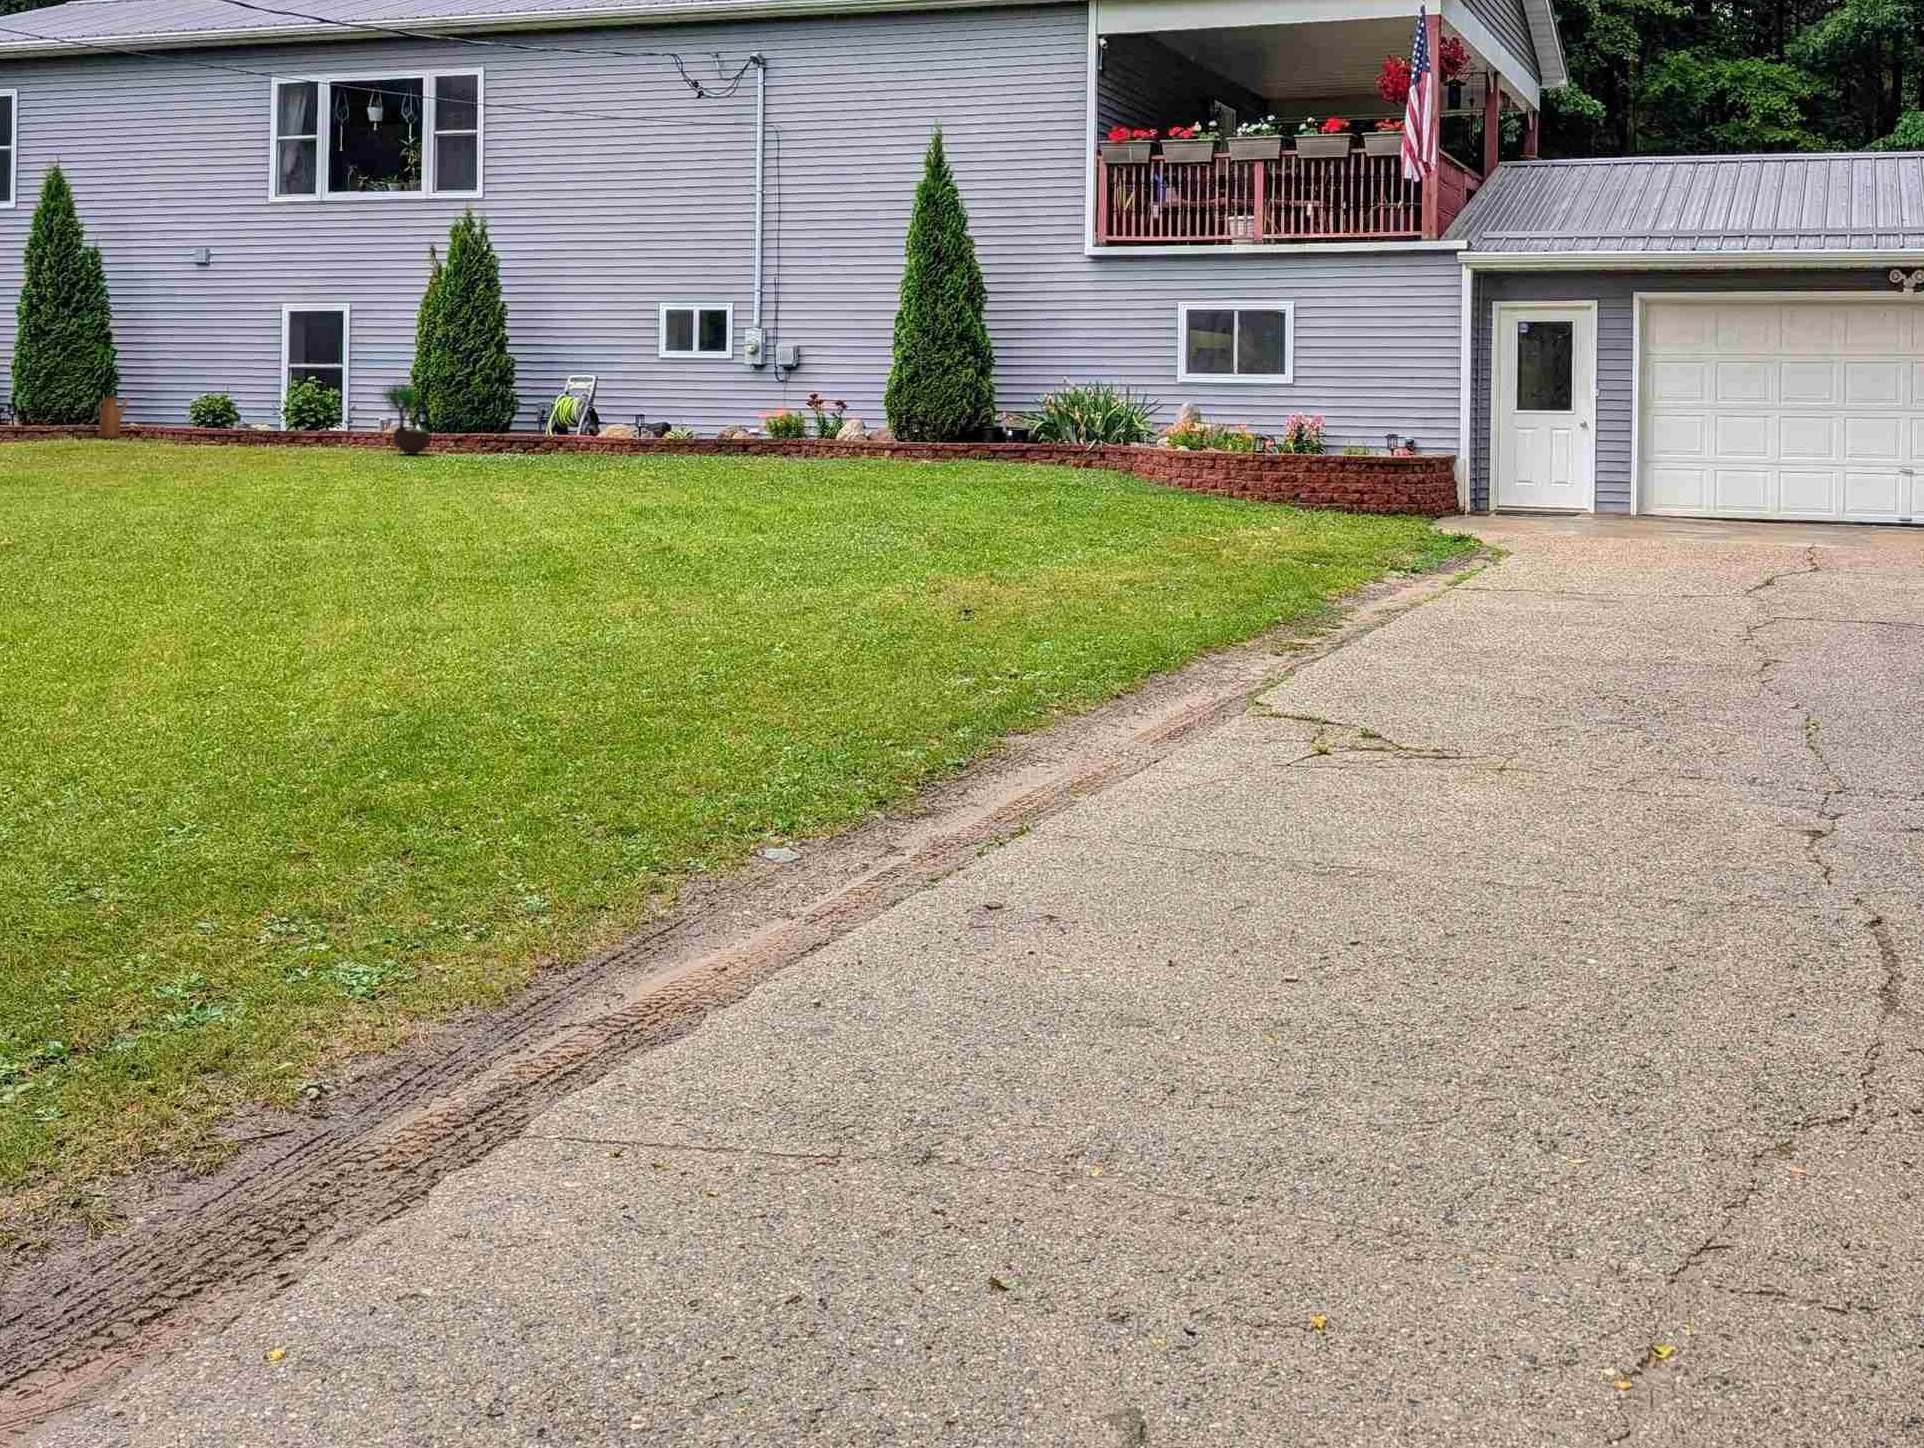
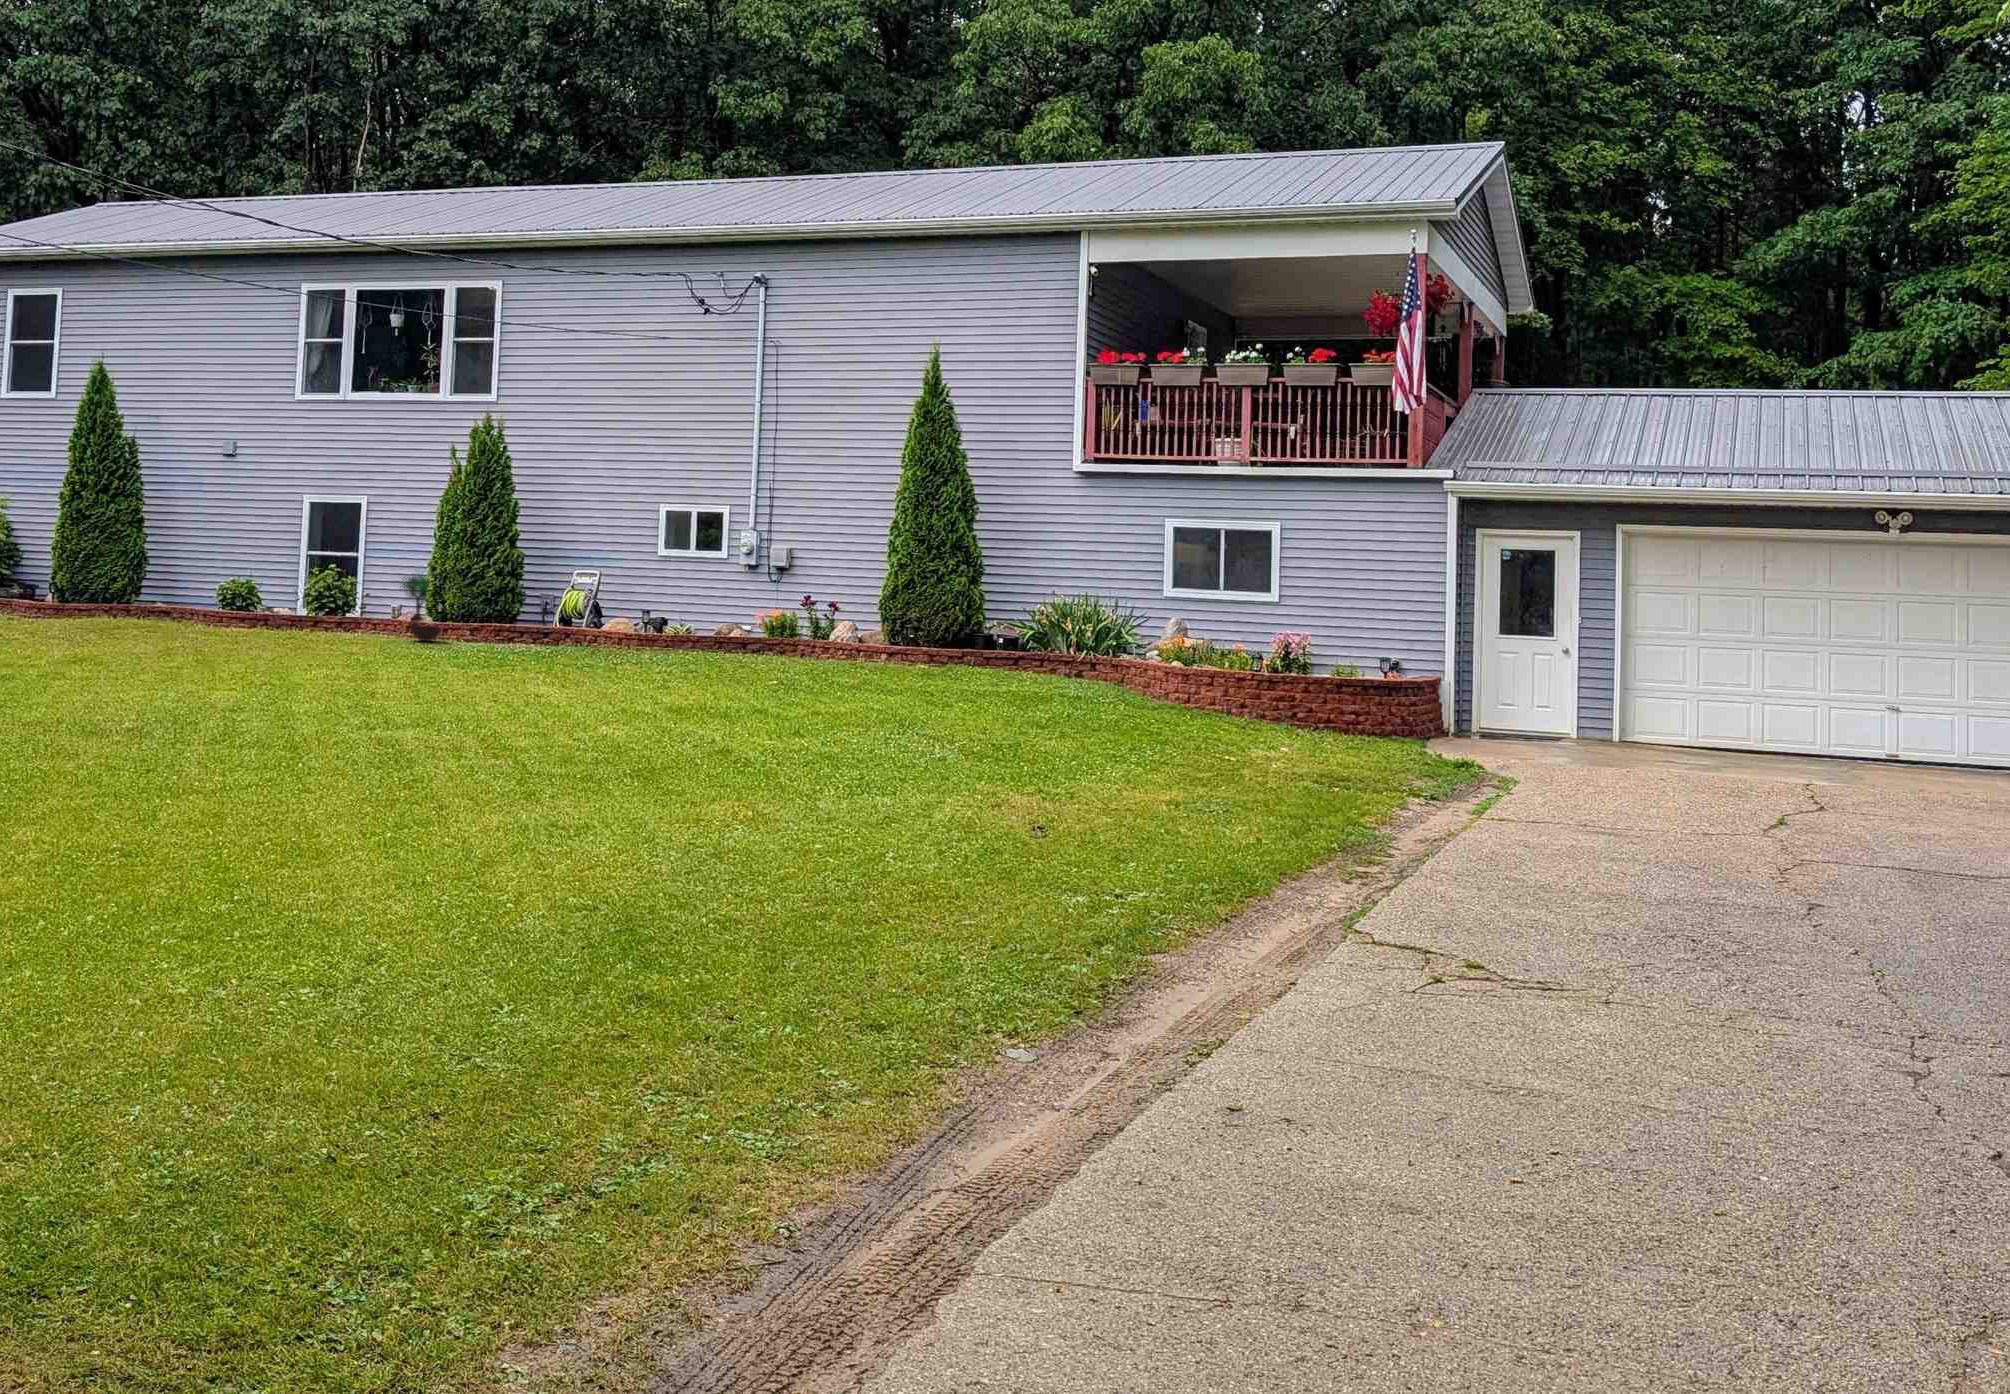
watering can: present [99,397,129,438] -> none [125,575,153,615]

